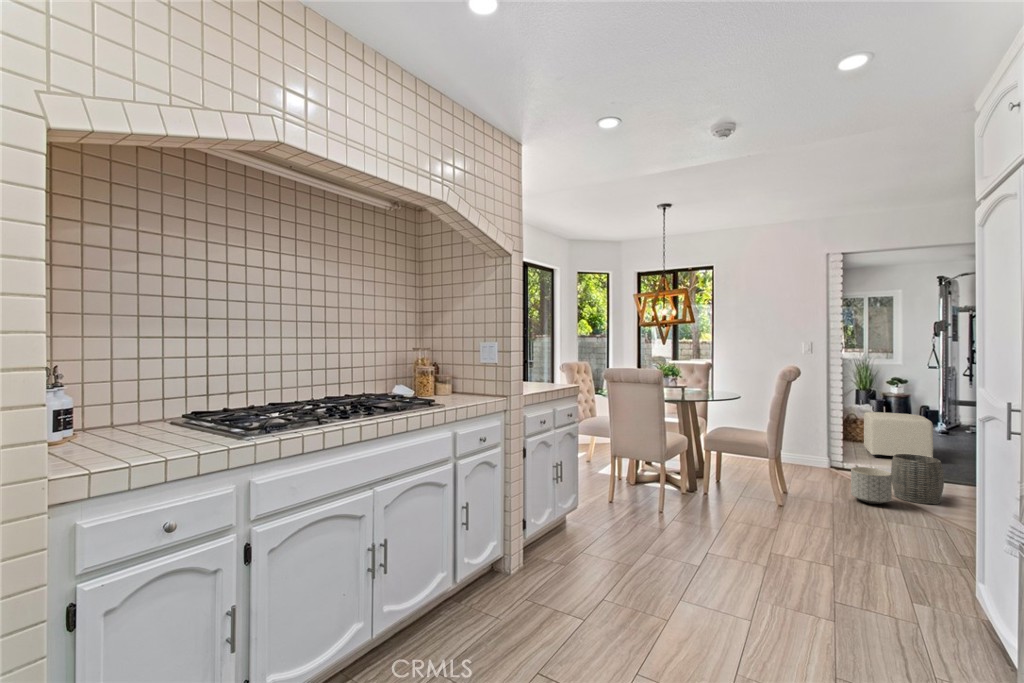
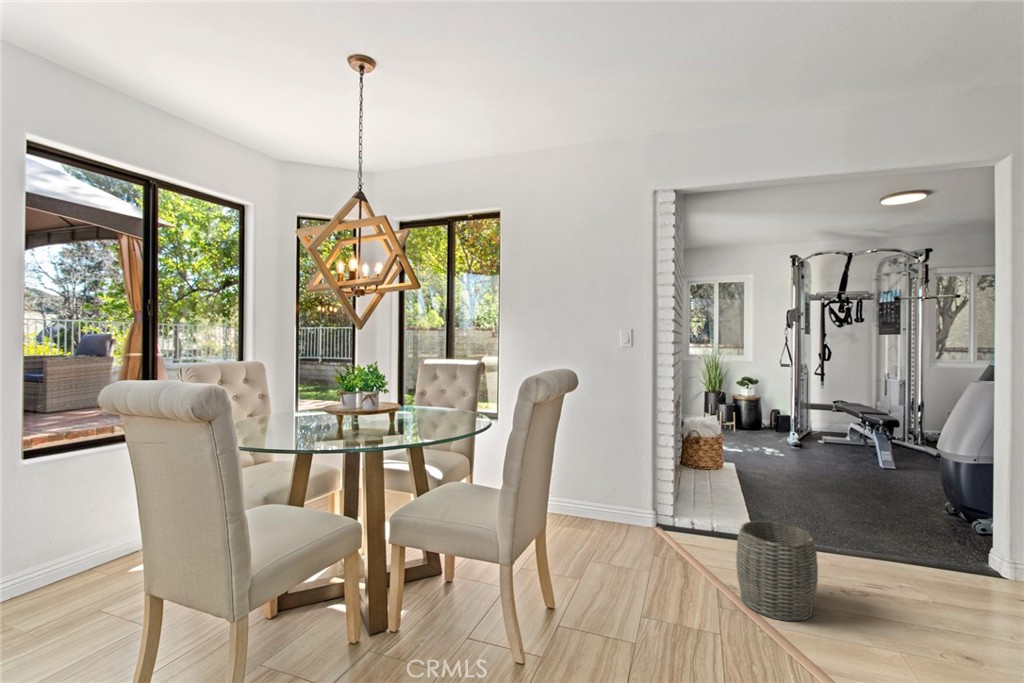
ottoman: present [864,412,933,458] -> none [707,430,791,503]
planter: present [851,467,892,504] -> none [670,556,736,636]

